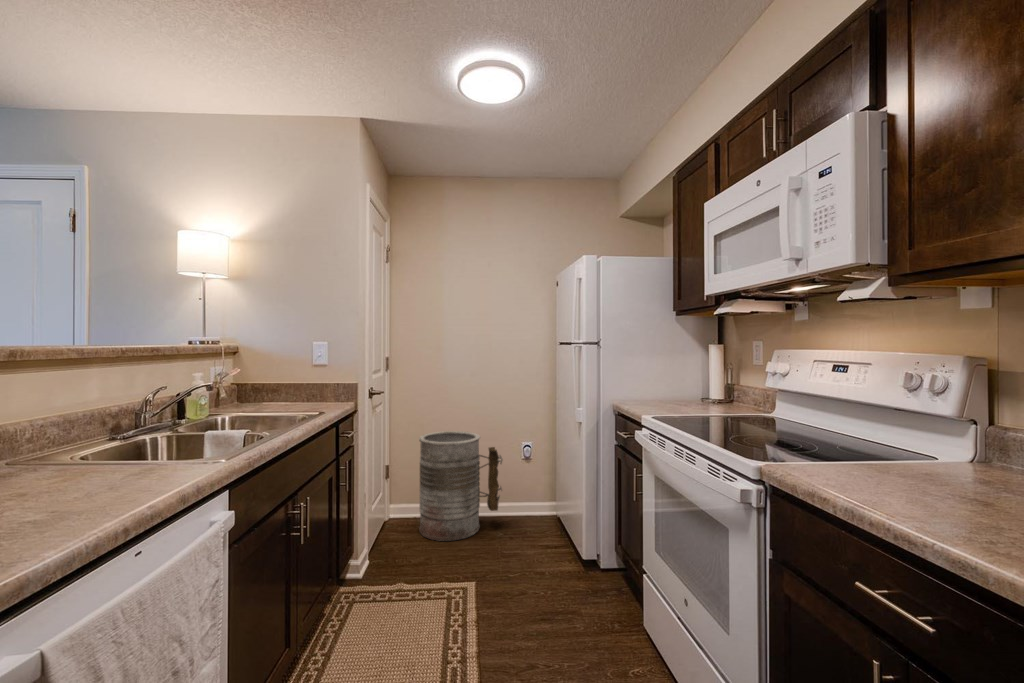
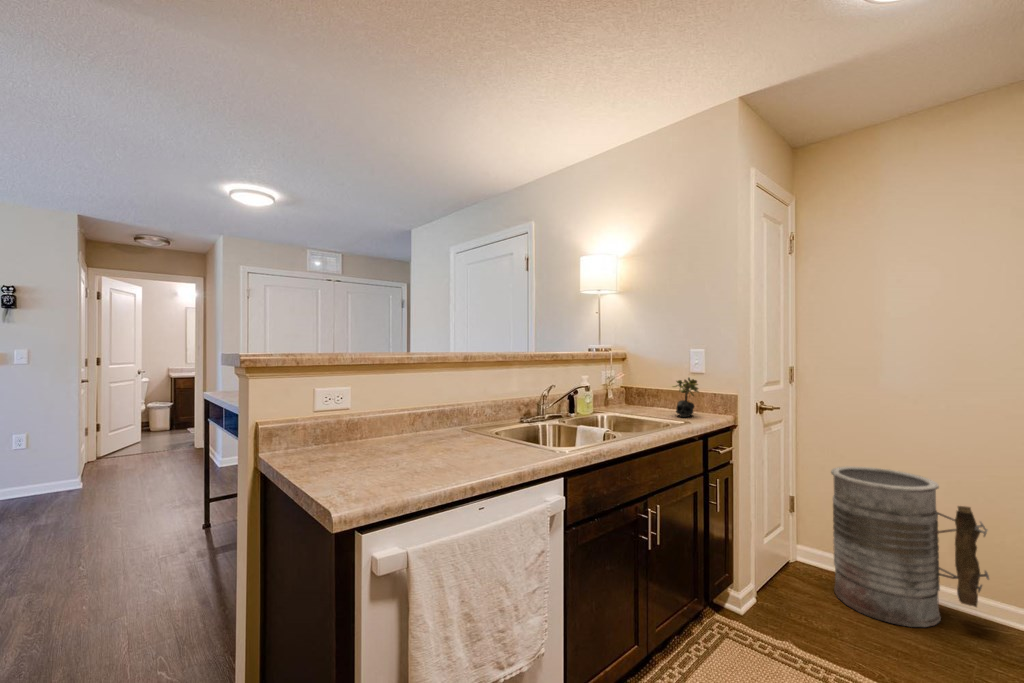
succulent plant: none [301,370,329,409] -> present [673,378,699,417]

